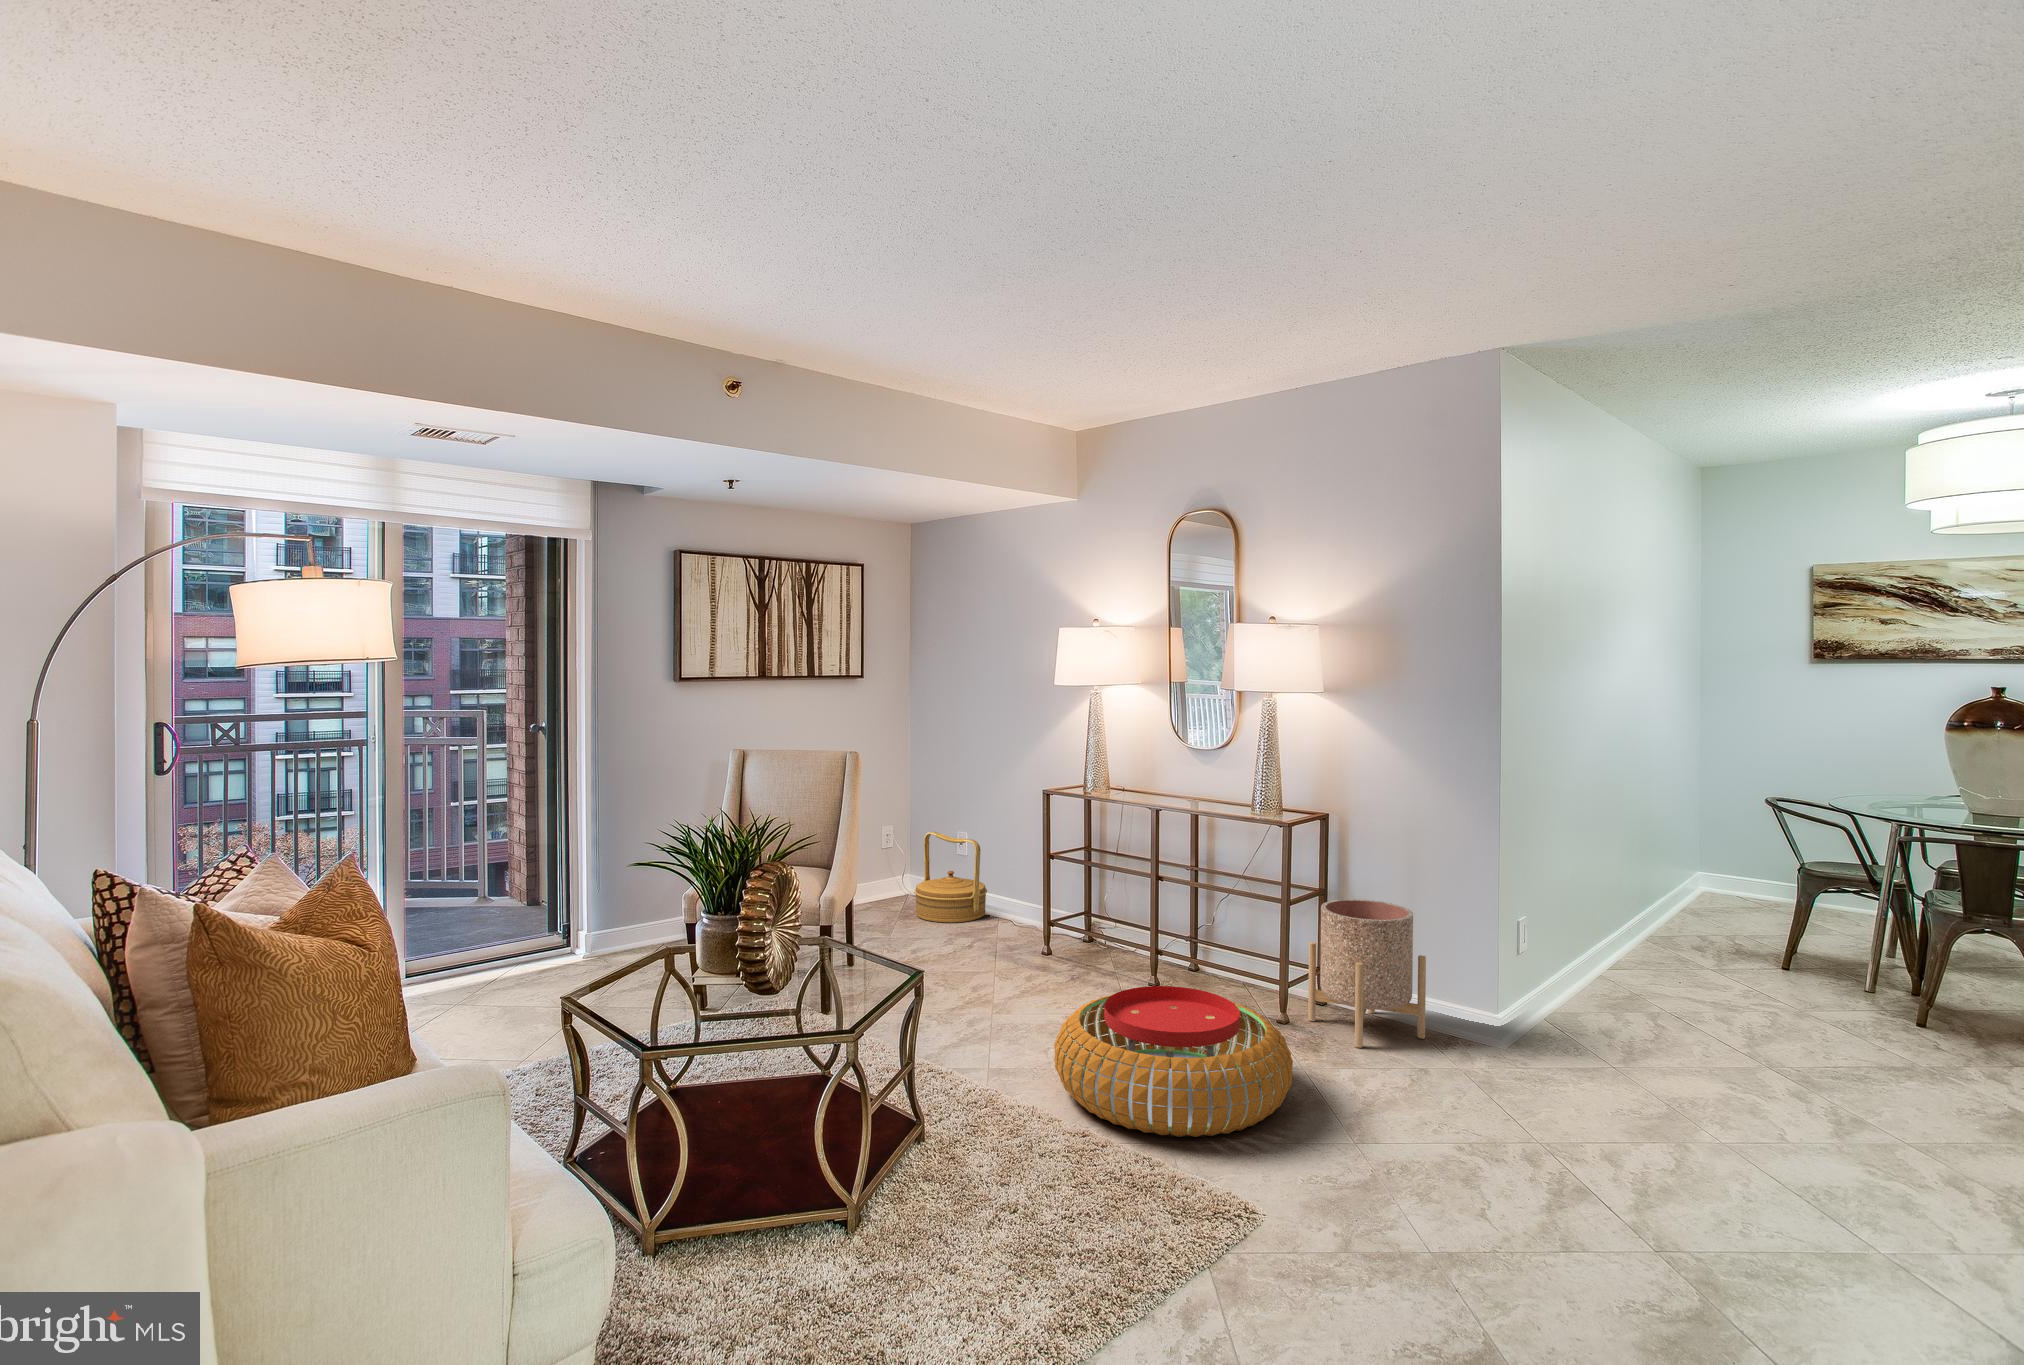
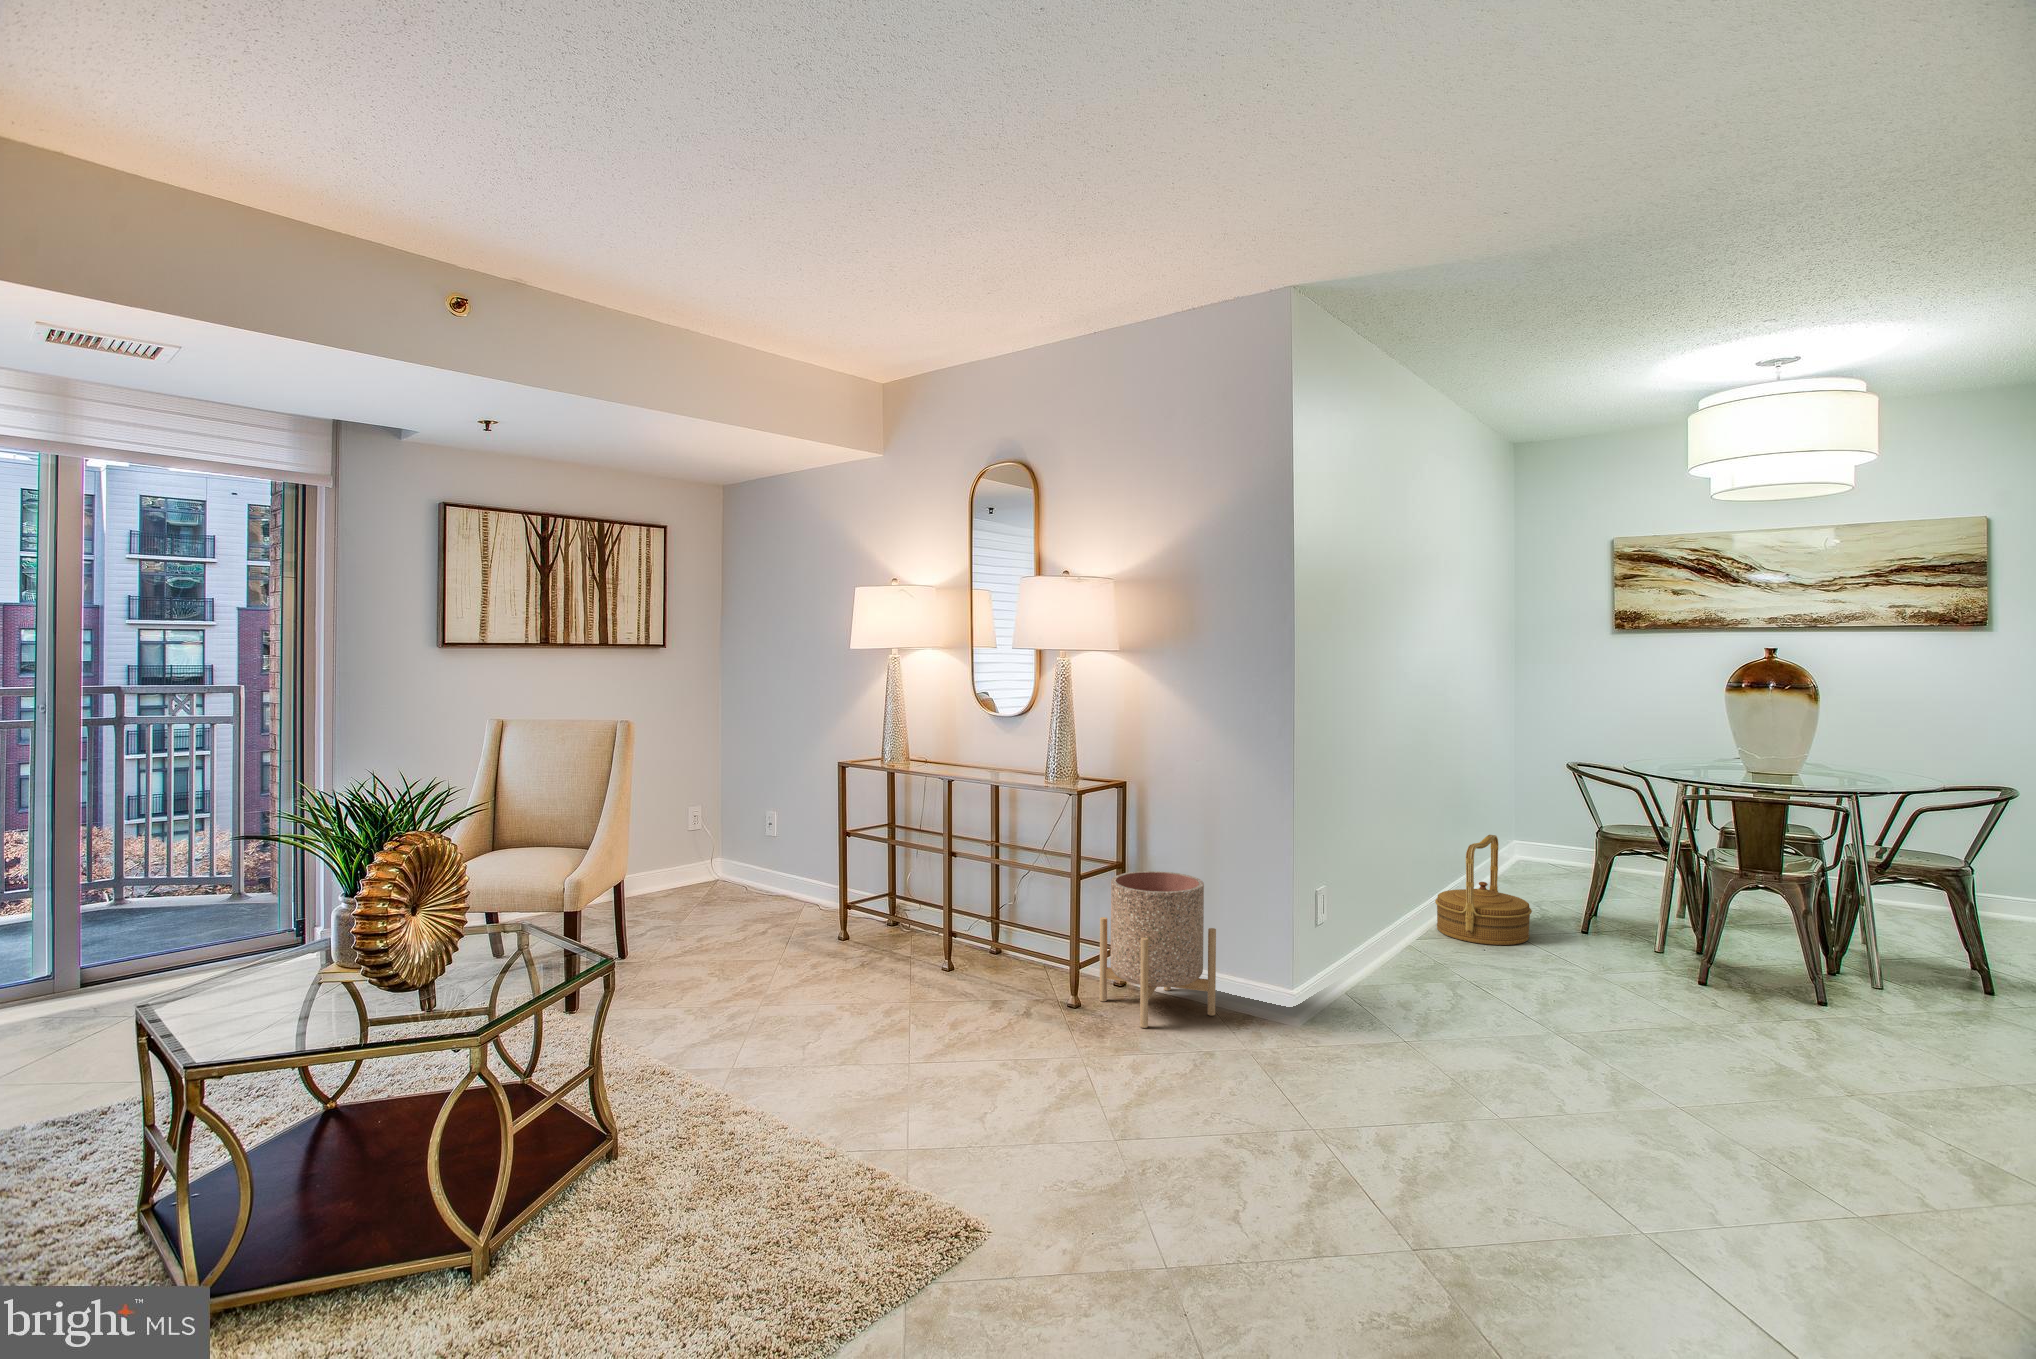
woven basket: present [914,832,987,923] -> present [1435,835,1532,945]
pouf: present [1054,986,1293,1137] -> none [795,970,1055,1138]

